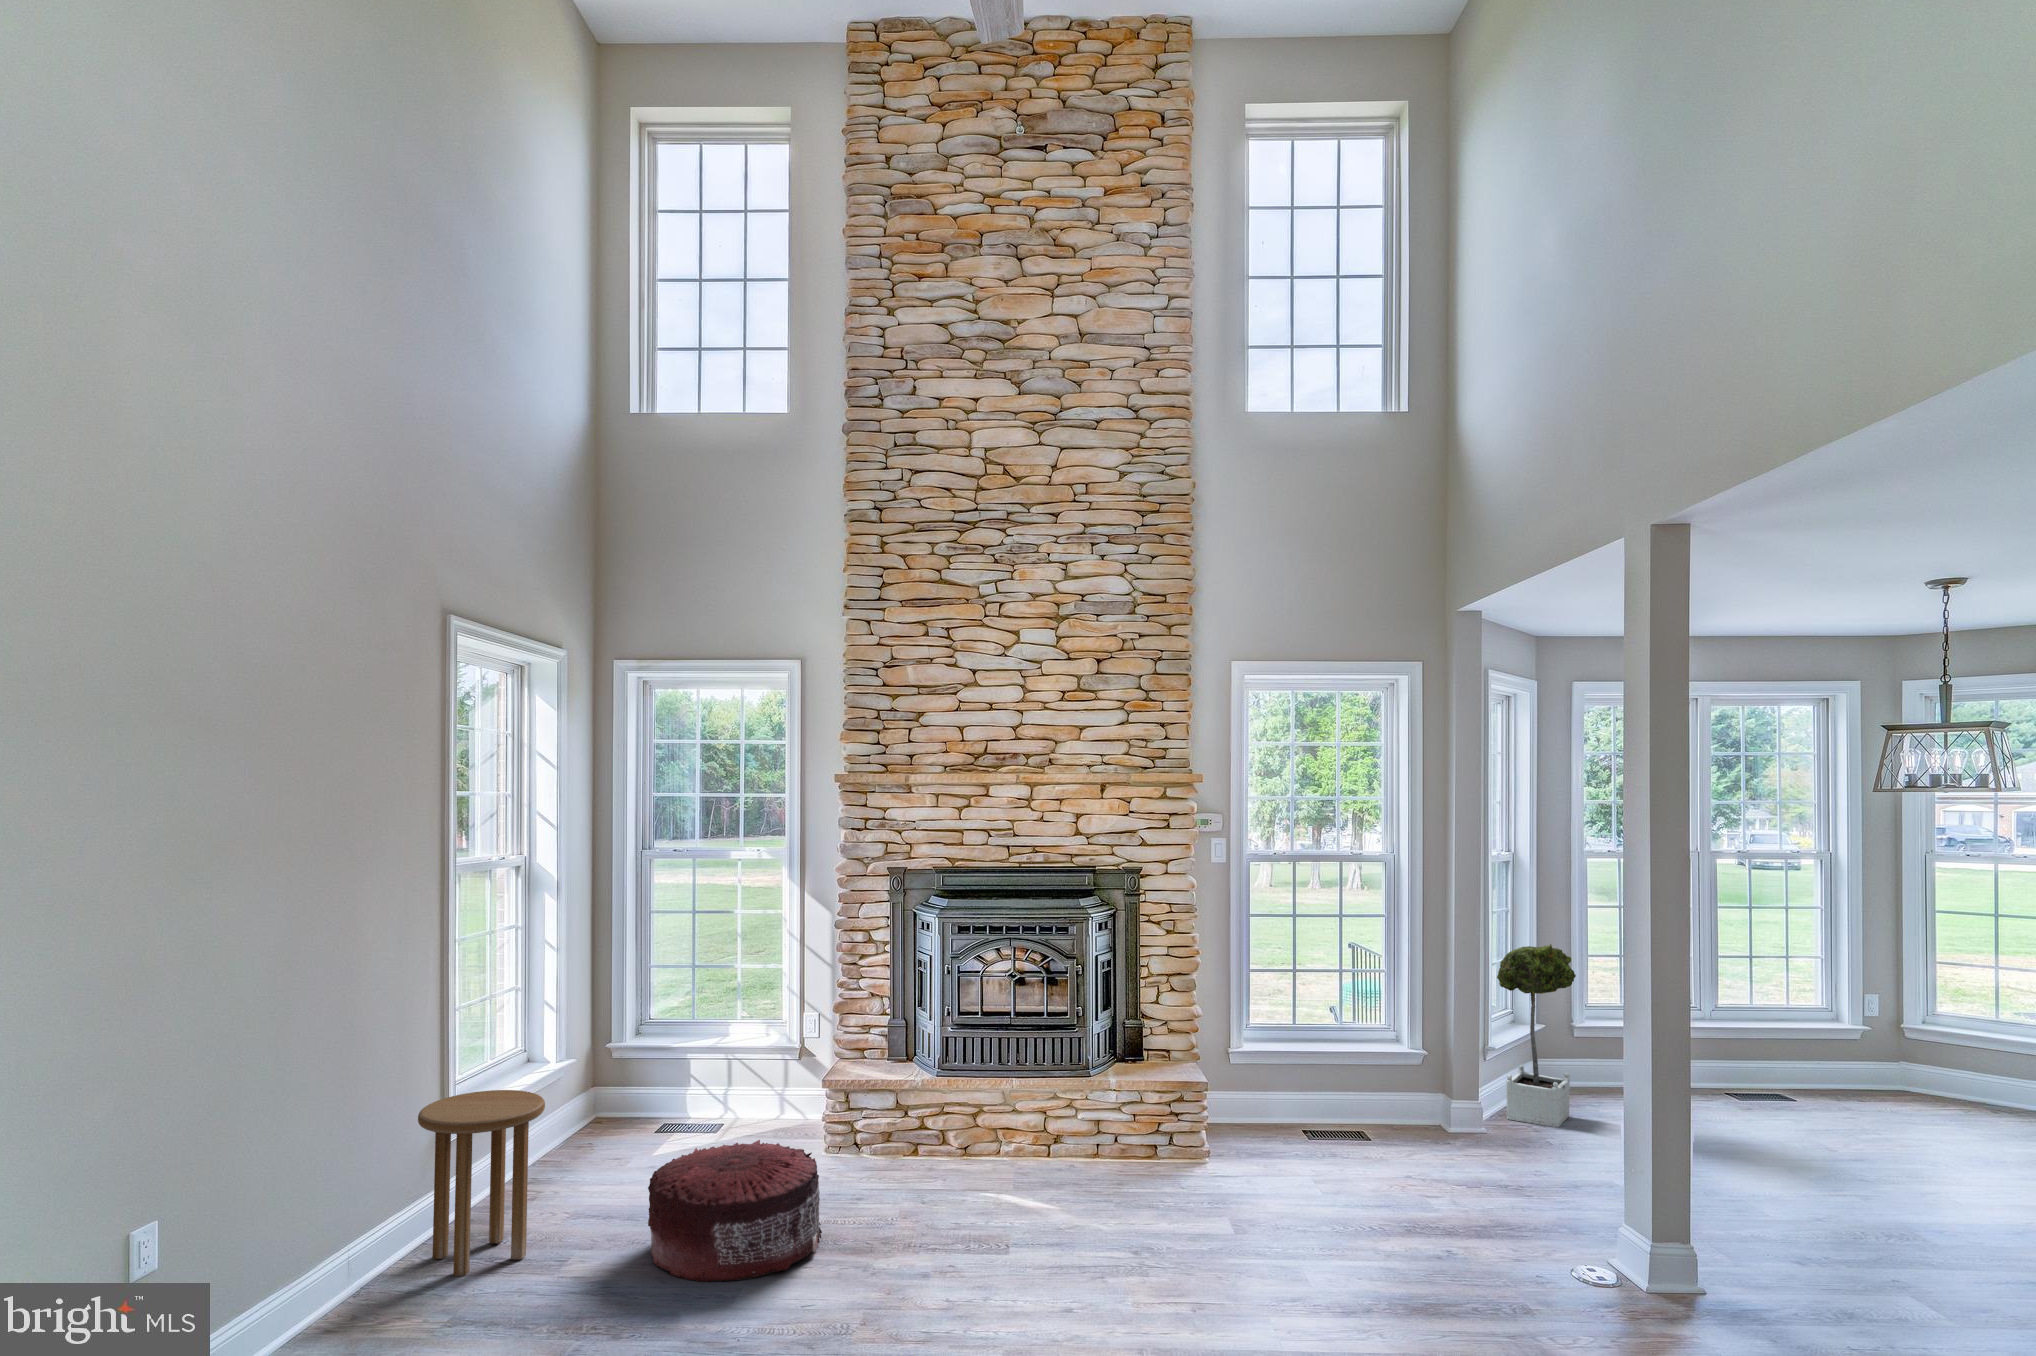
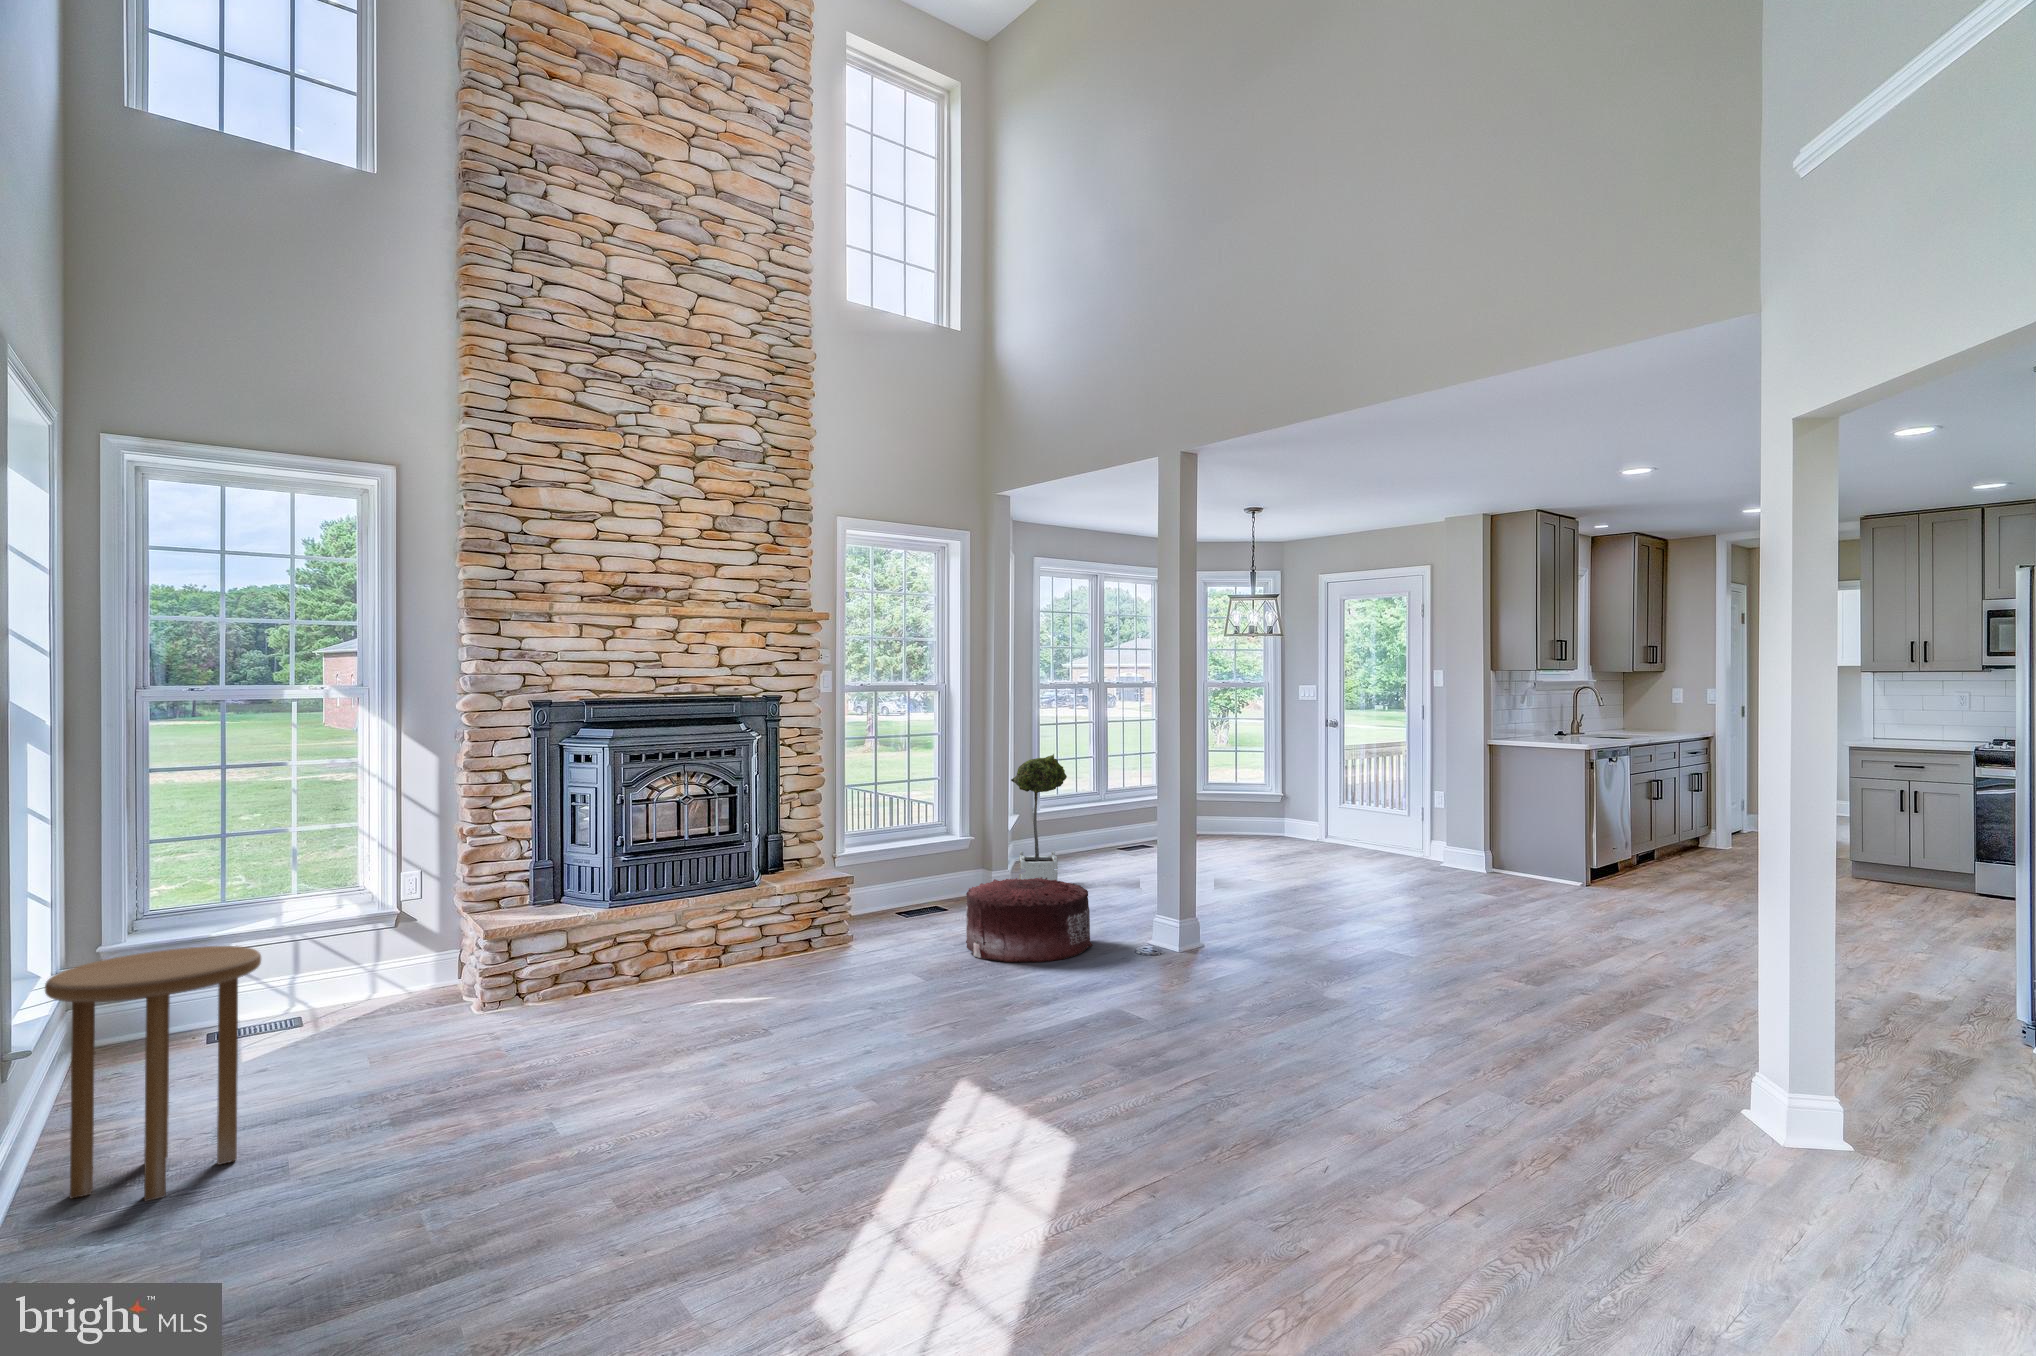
pouf: present [648,1140,822,1282] -> present [966,877,1093,962]

